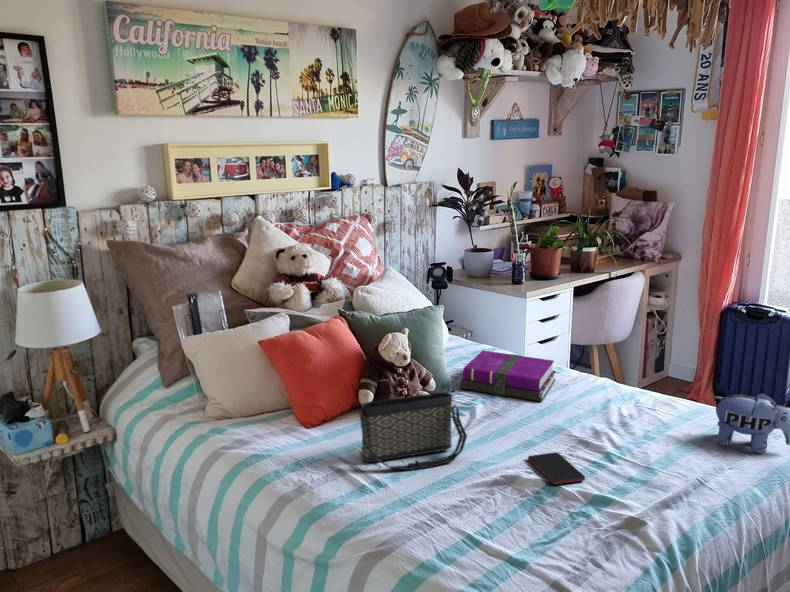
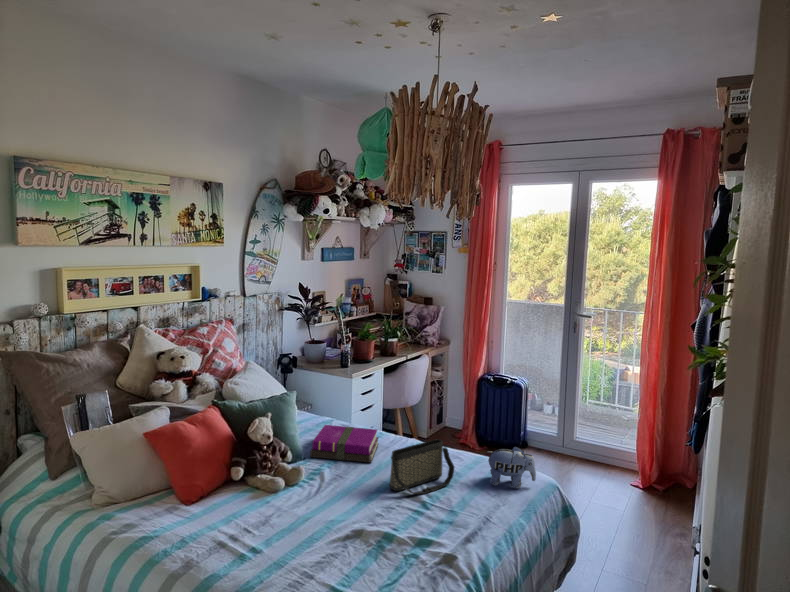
handbag: present [359,392,467,470] -> present [390,439,454,494]
smartphone: present [528,453,585,485] -> none [368,505,410,532]

